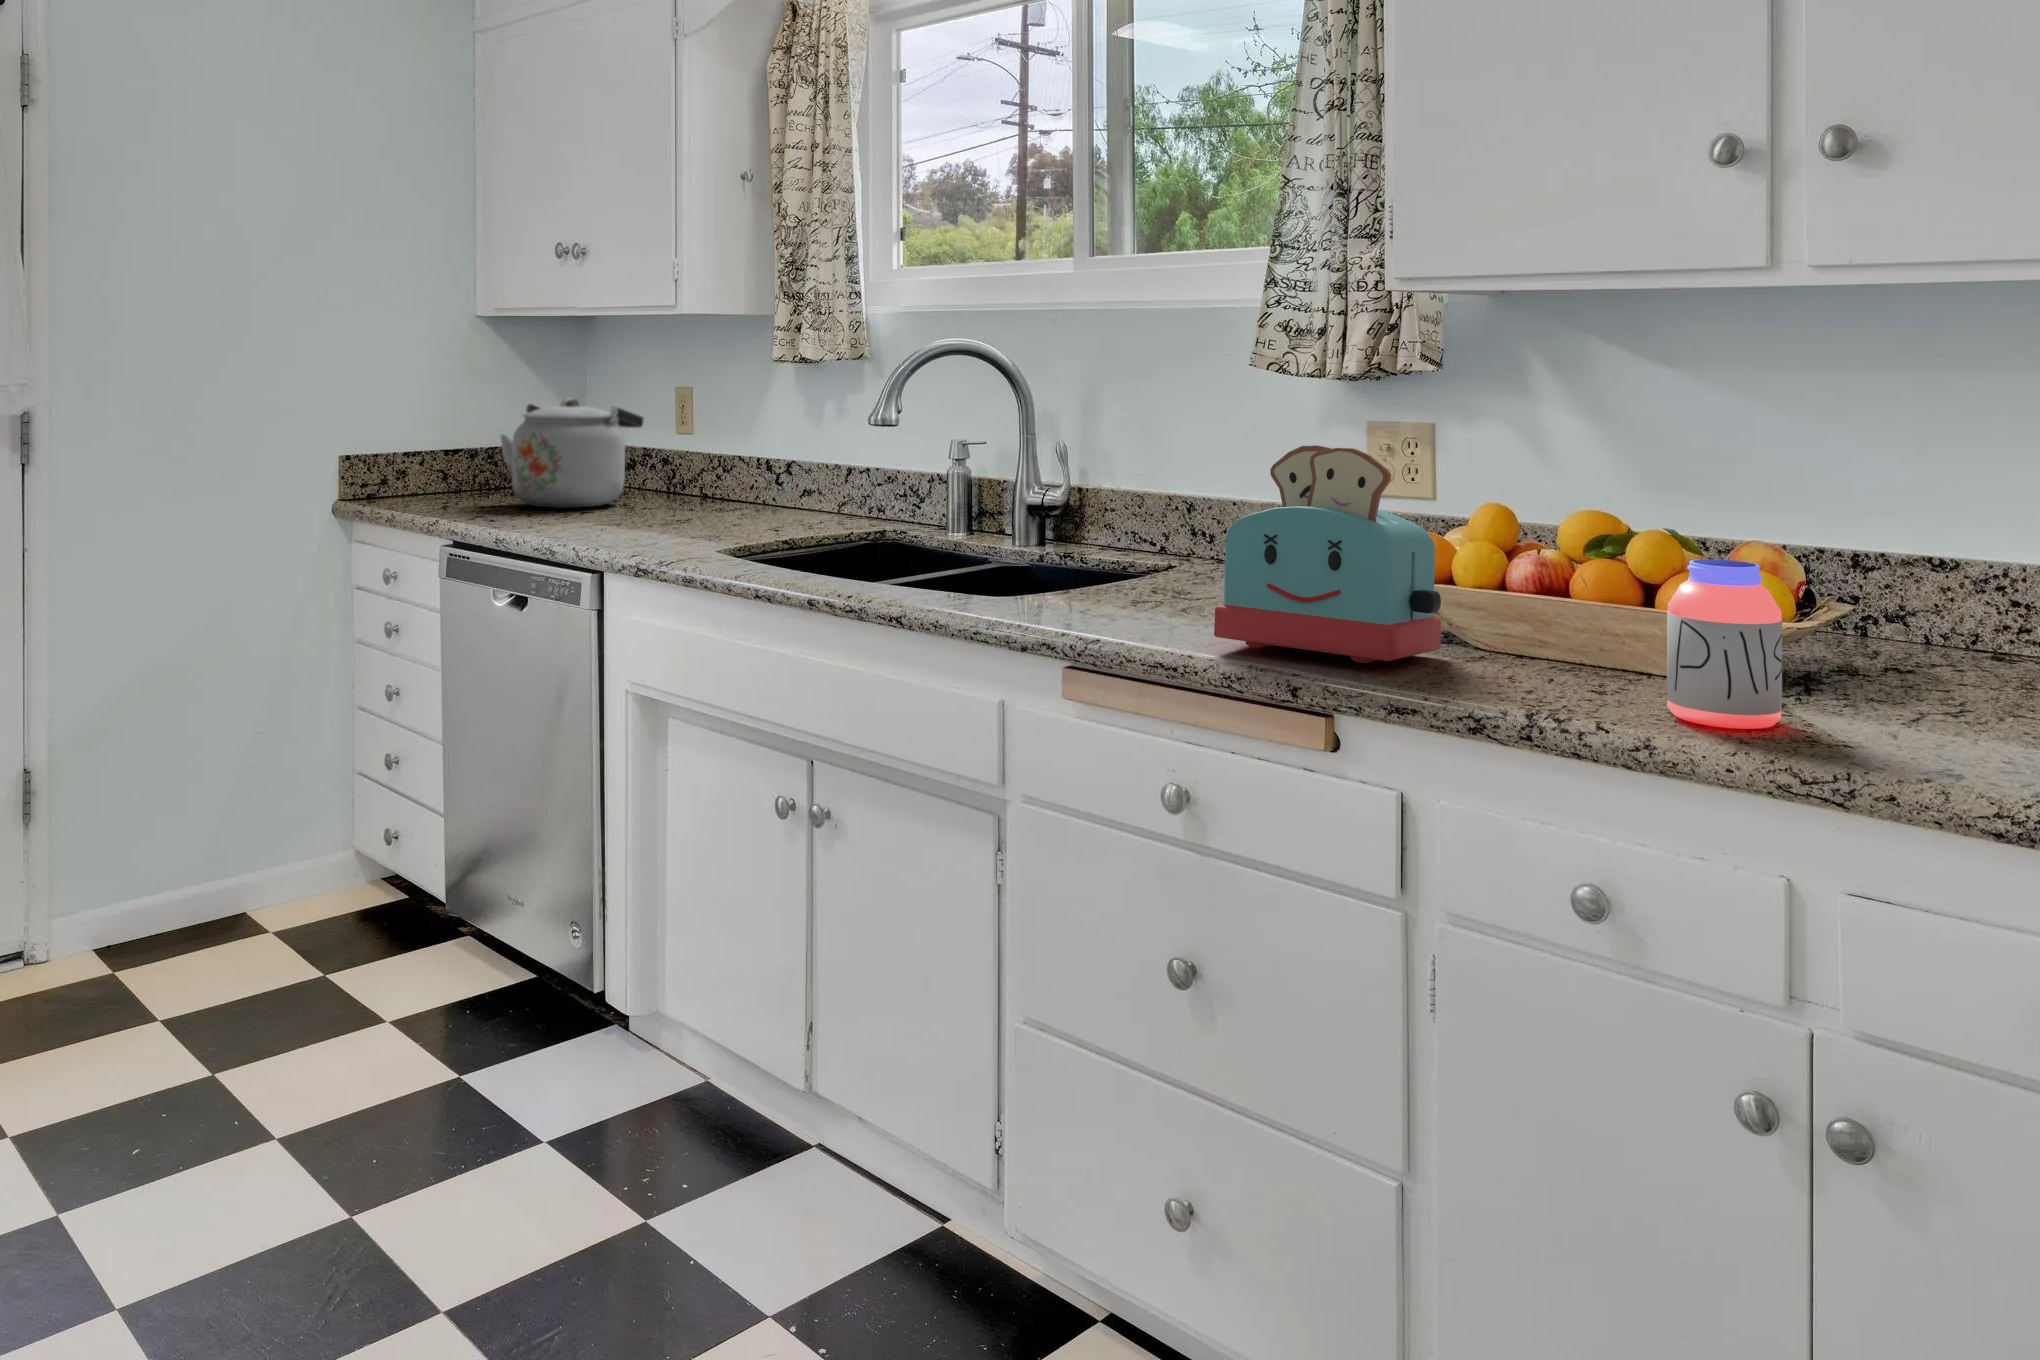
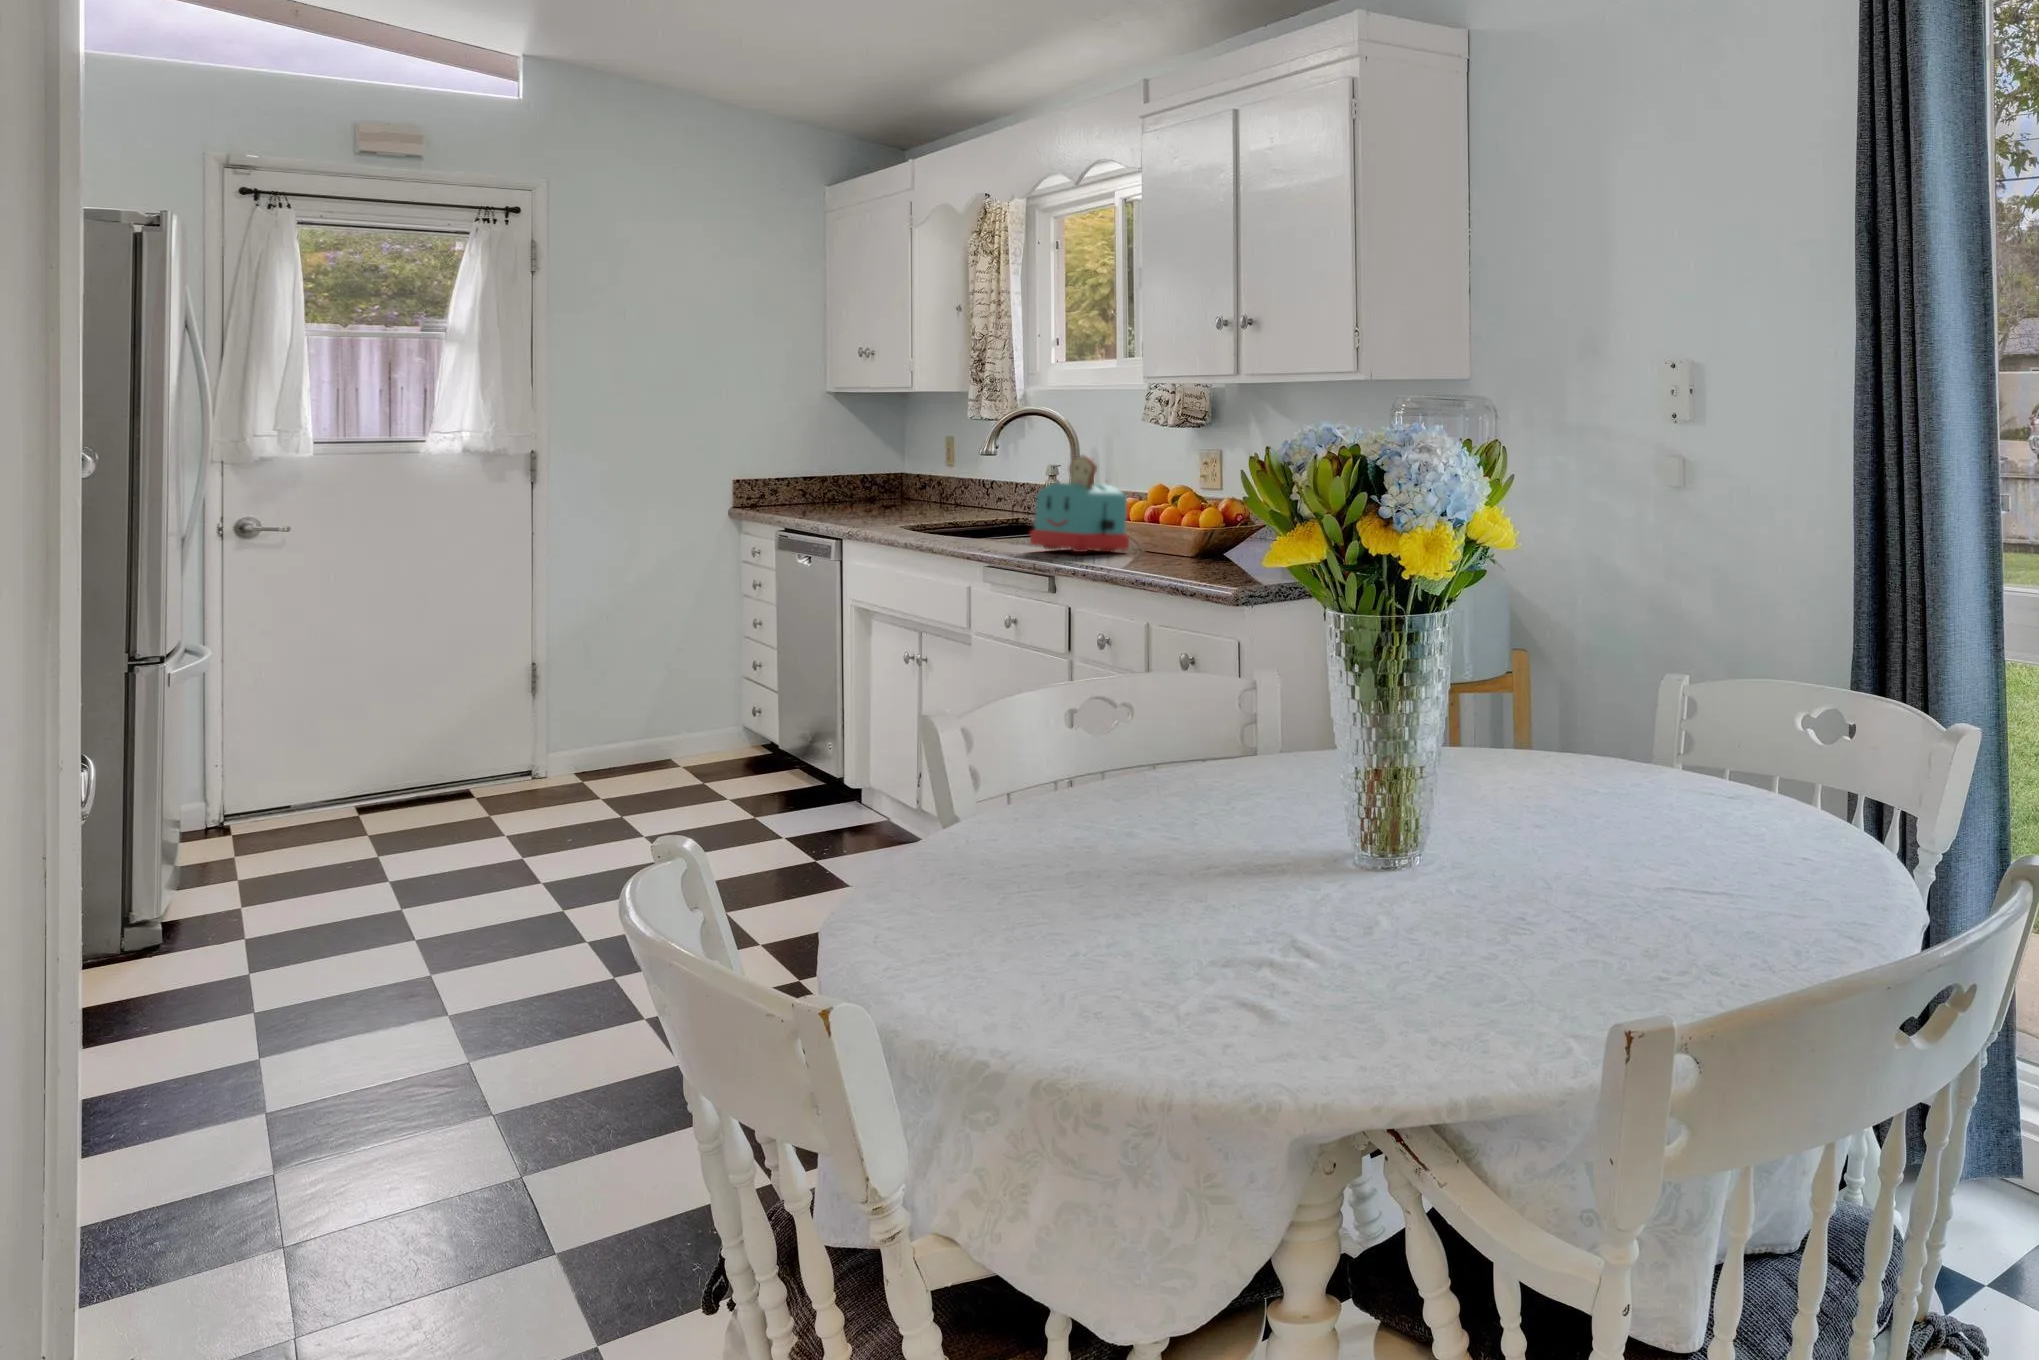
kettle: present [500,398,643,508] -> none [831,445,923,512]
jar: present [1667,559,1782,729] -> none [1144,498,1189,565]

